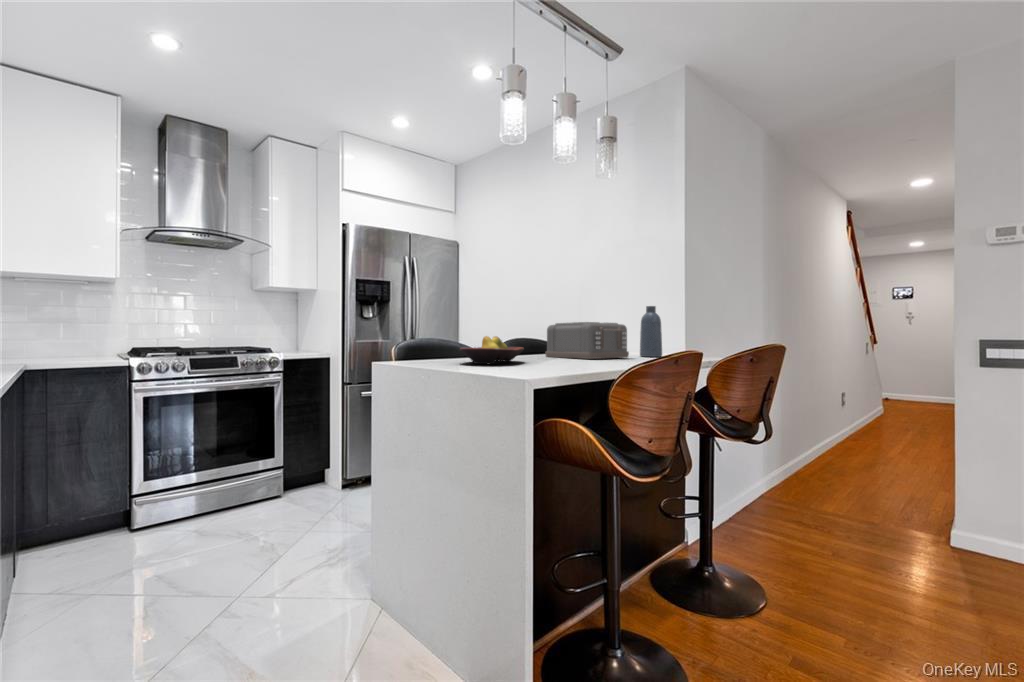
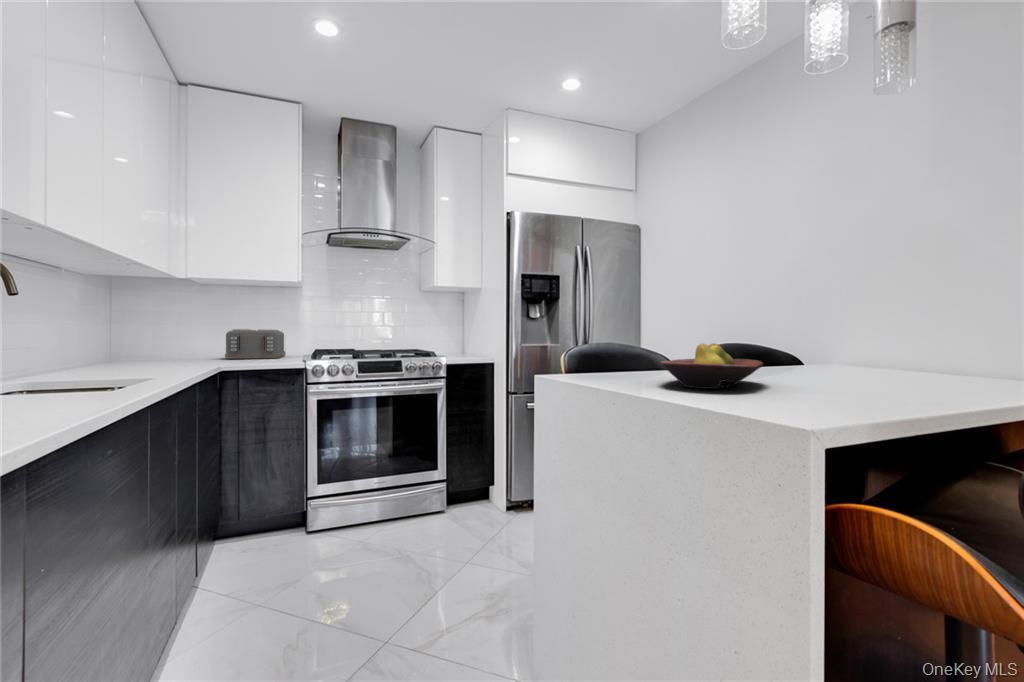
vase: present [640,306,662,357] -> none [941,293,989,376]
toaster: present [545,322,629,359] -> present [225,329,285,359]

